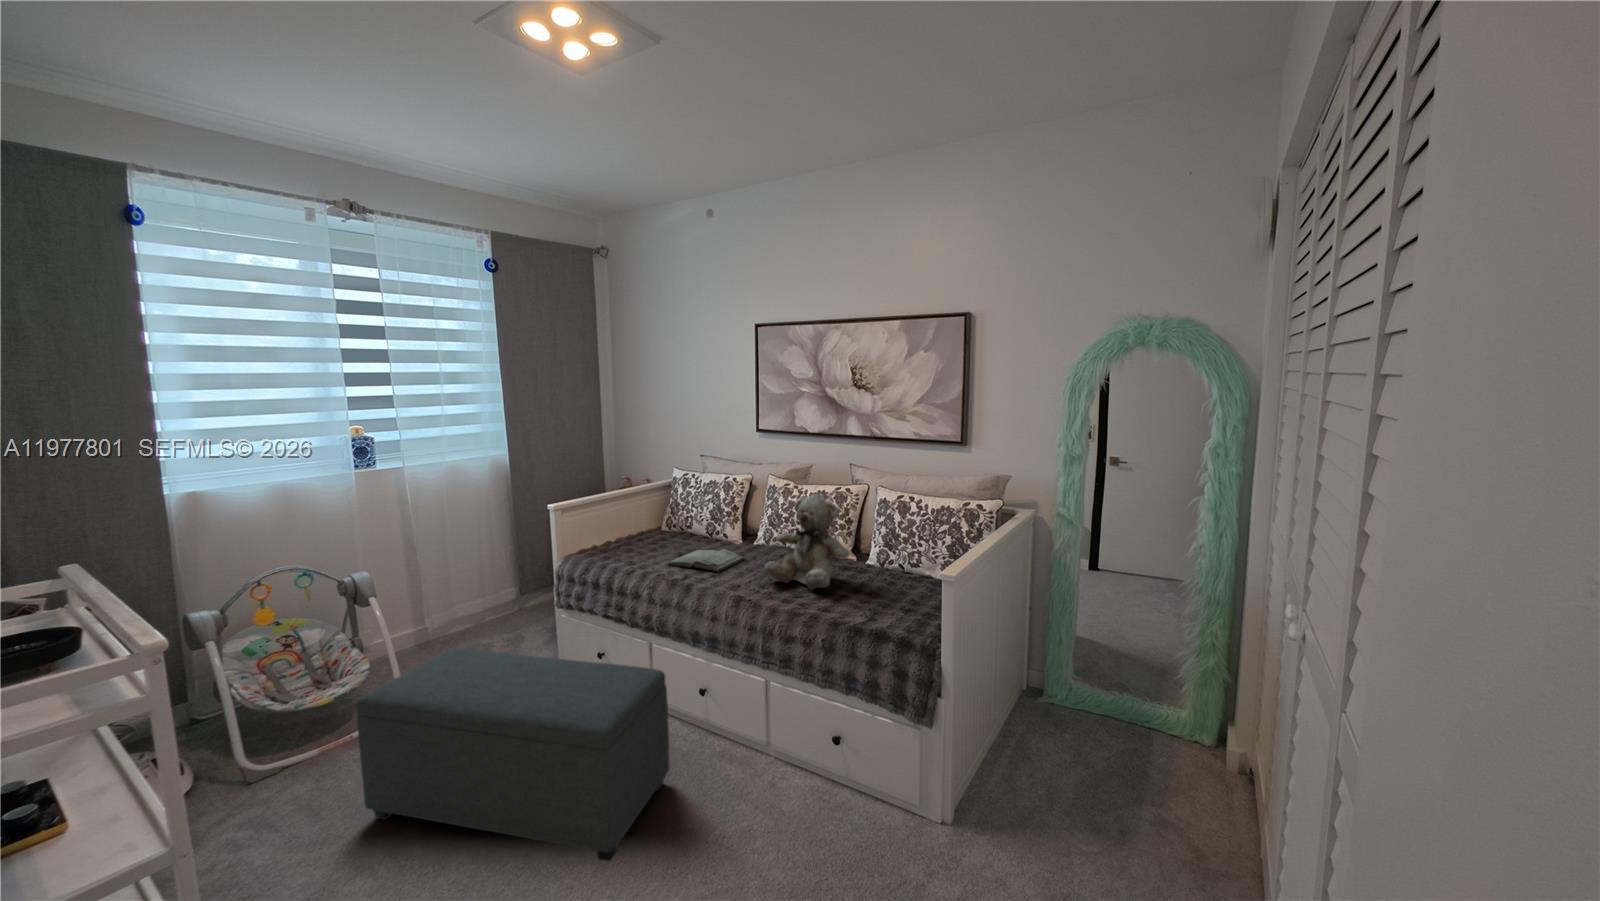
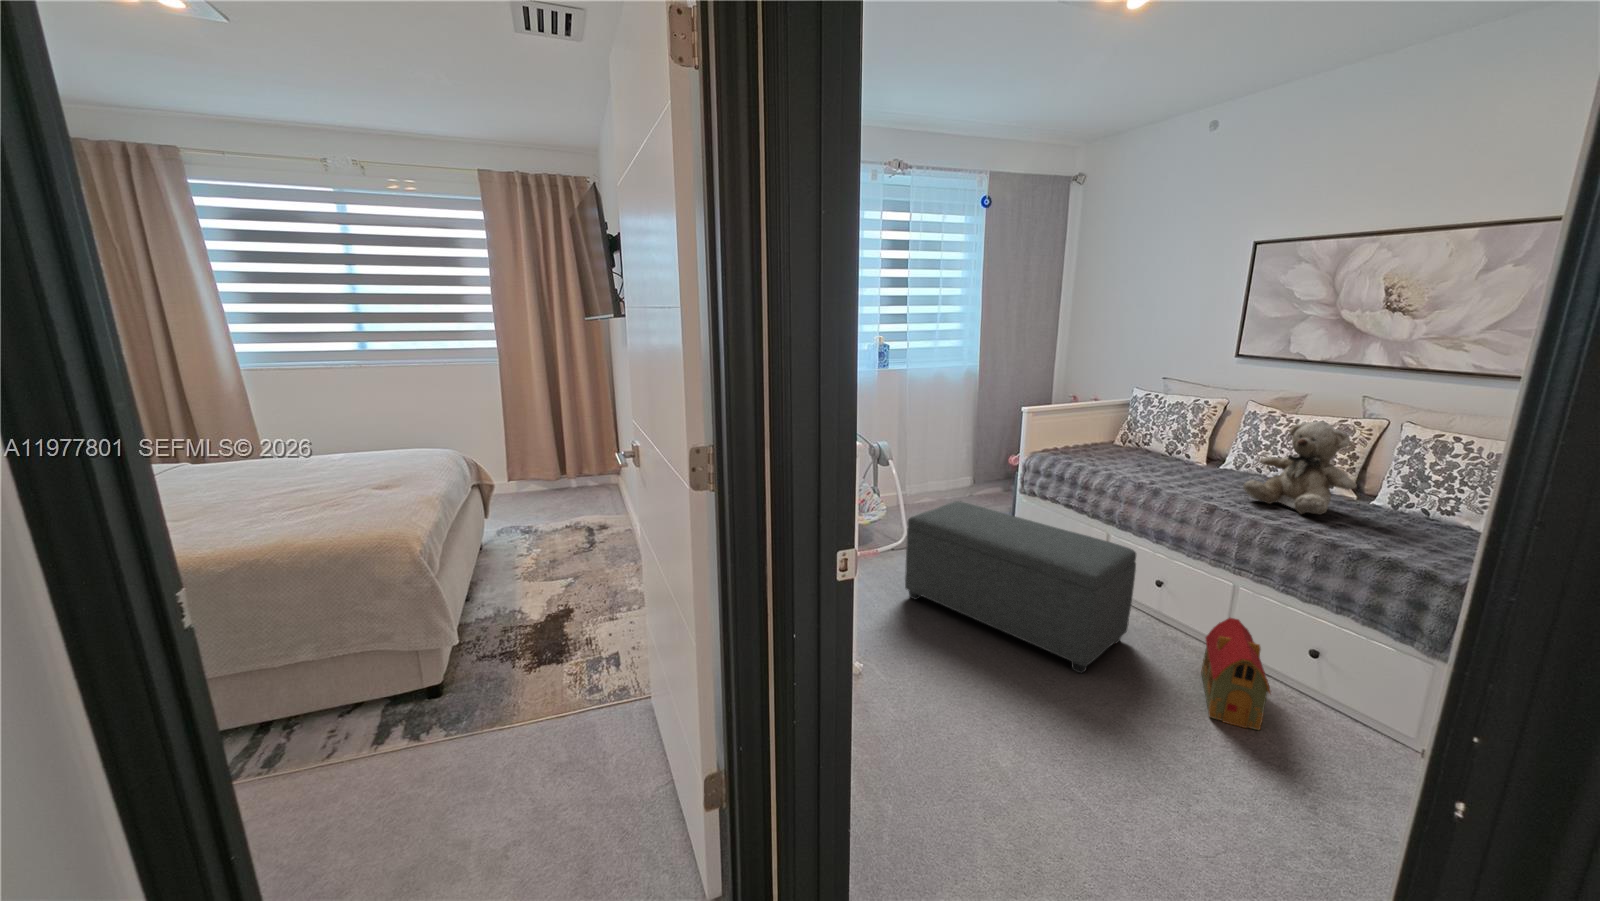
diary: present [668,549,745,573] -> none [1130,463,1214,484]
toy house: none [742,726,800,866] -> present [1201,618,1271,730]

